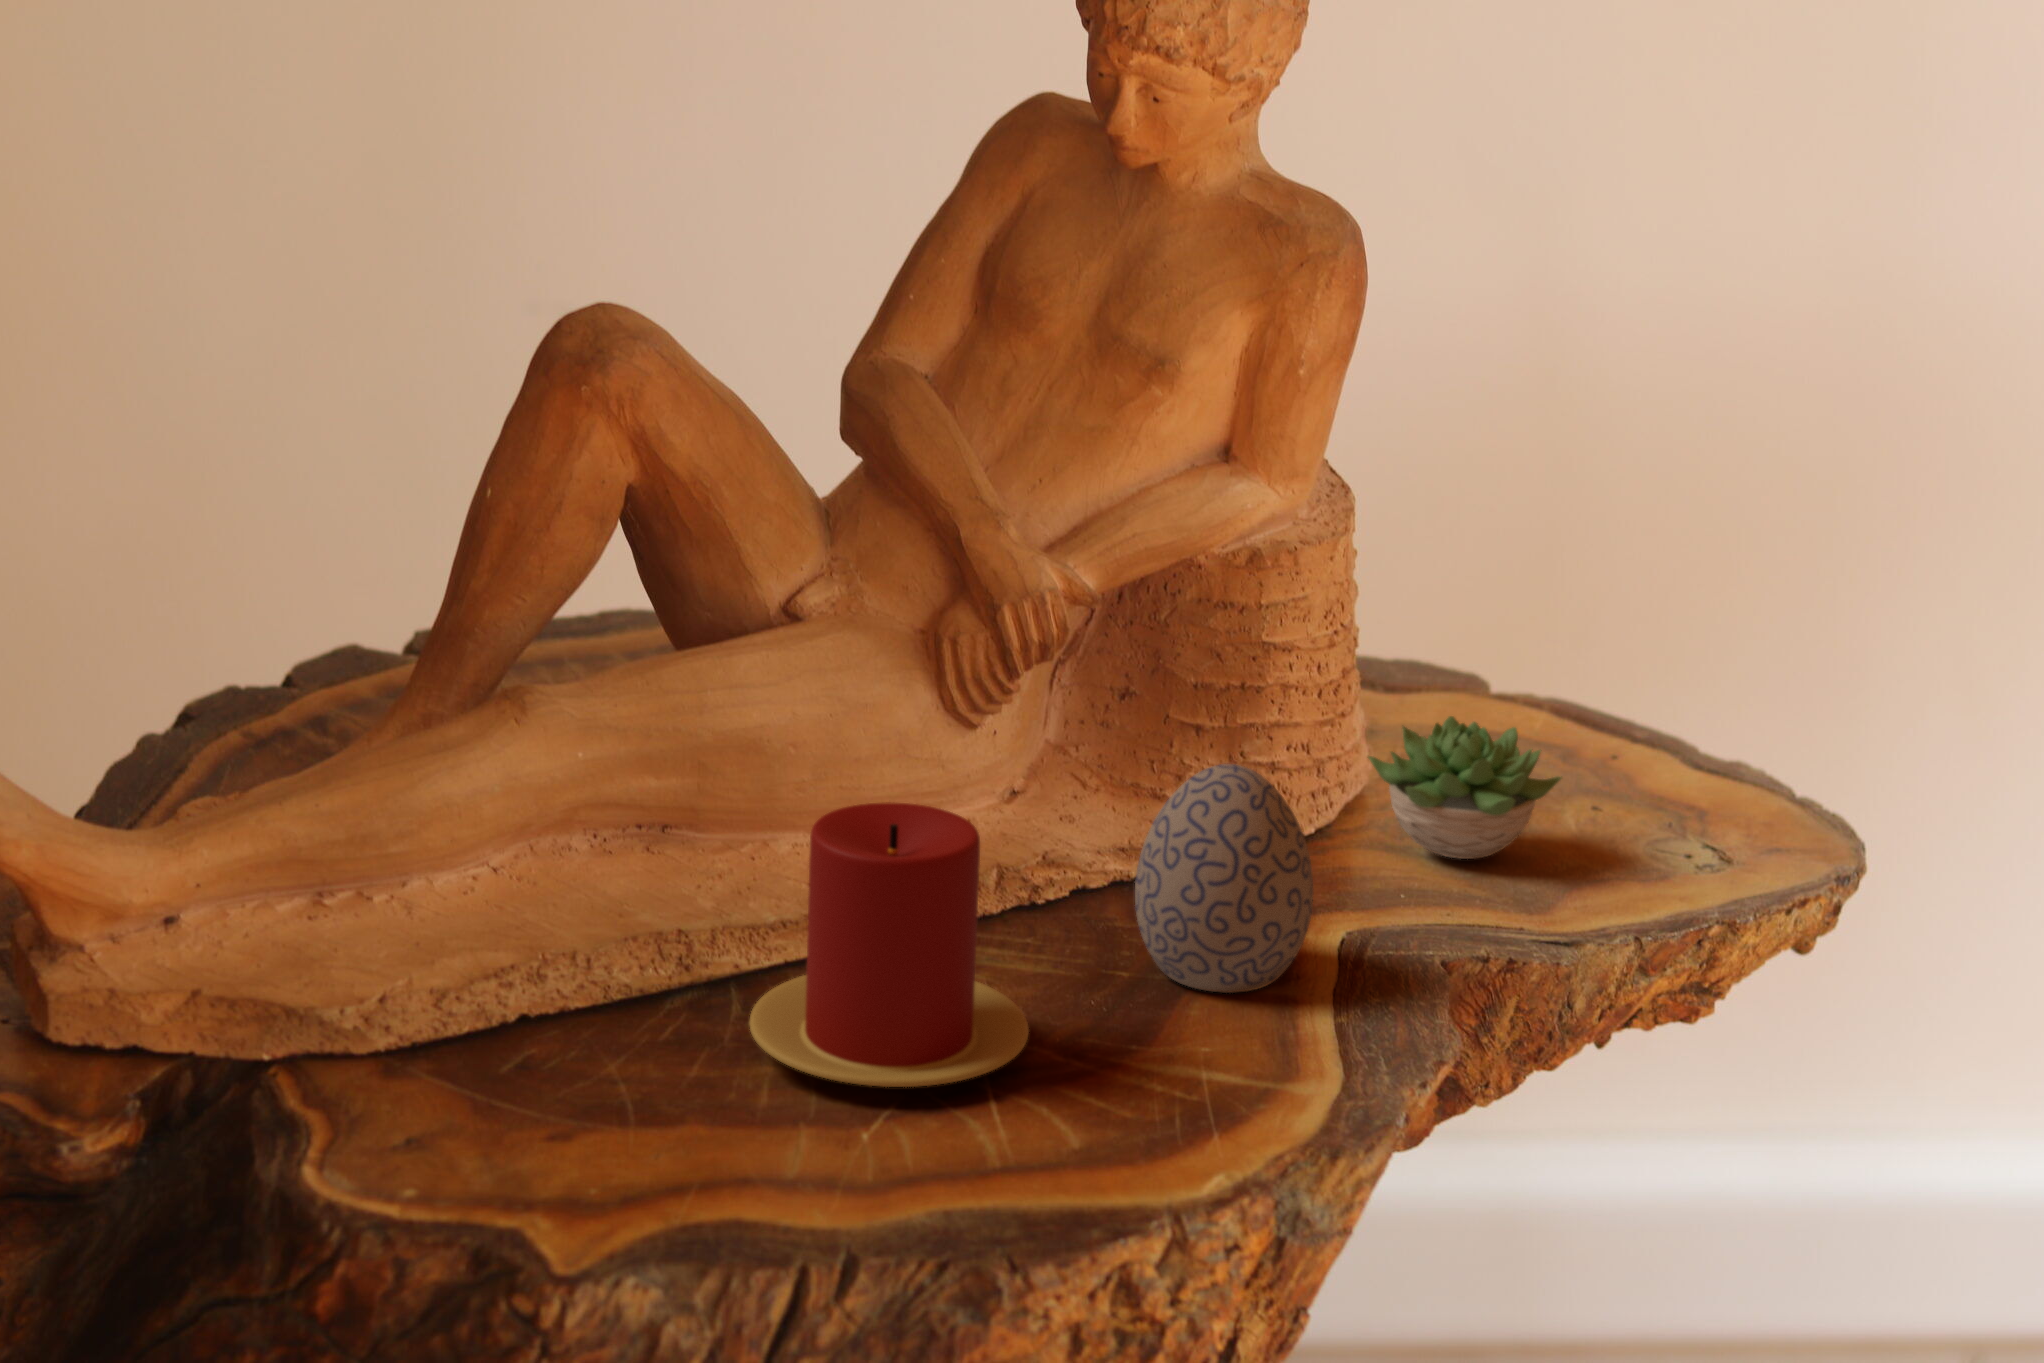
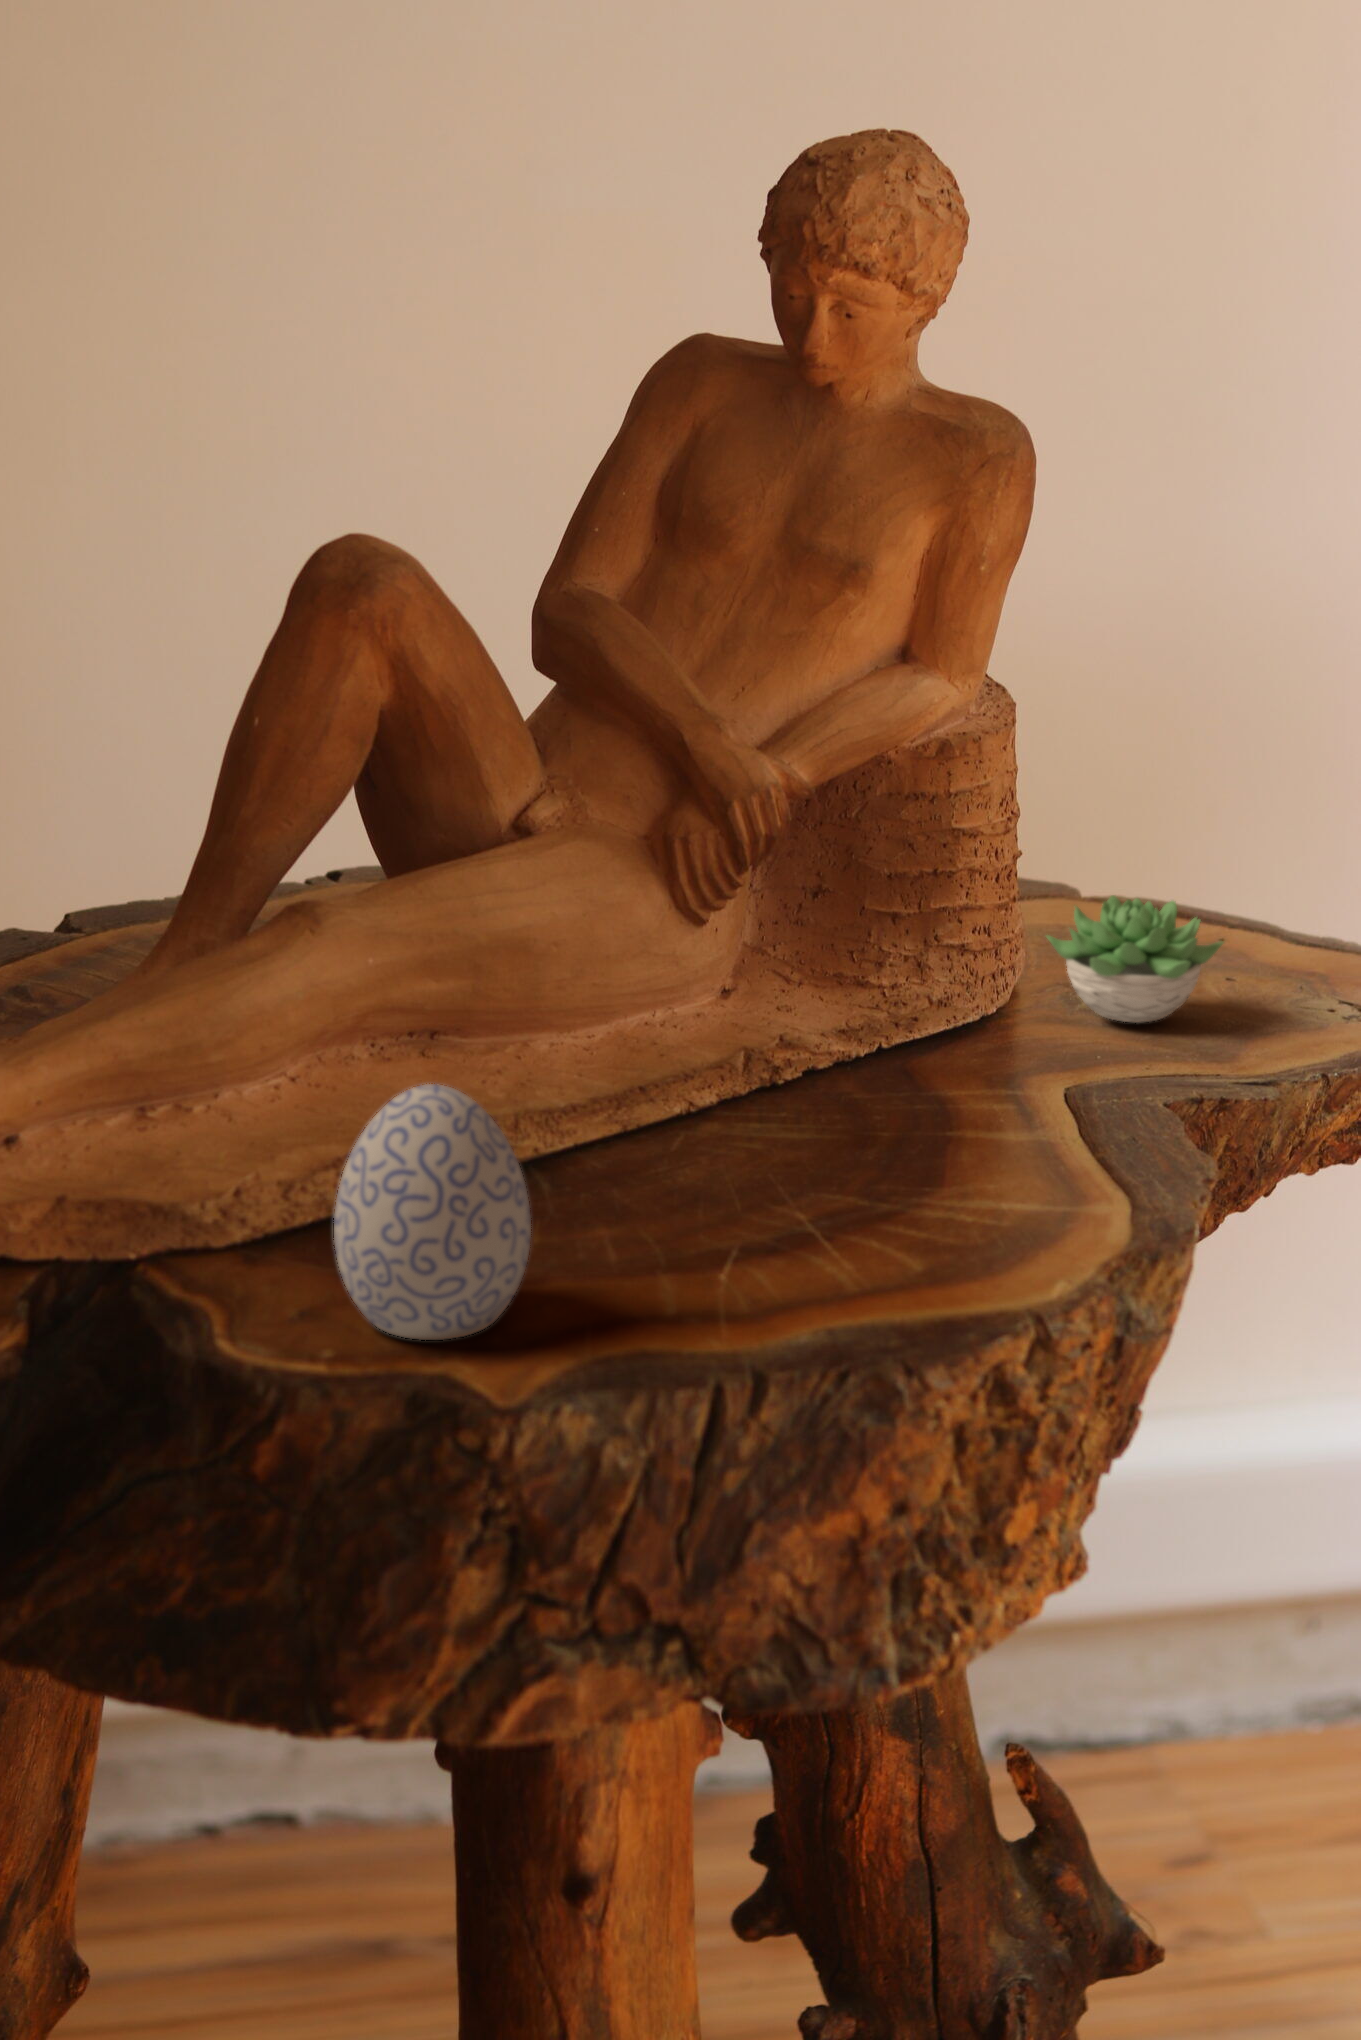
decorative egg: present [1135,764,1313,993] -> present [334,1084,531,1340]
candle: present [750,802,1029,1087] -> none [578,979,839,1237]

